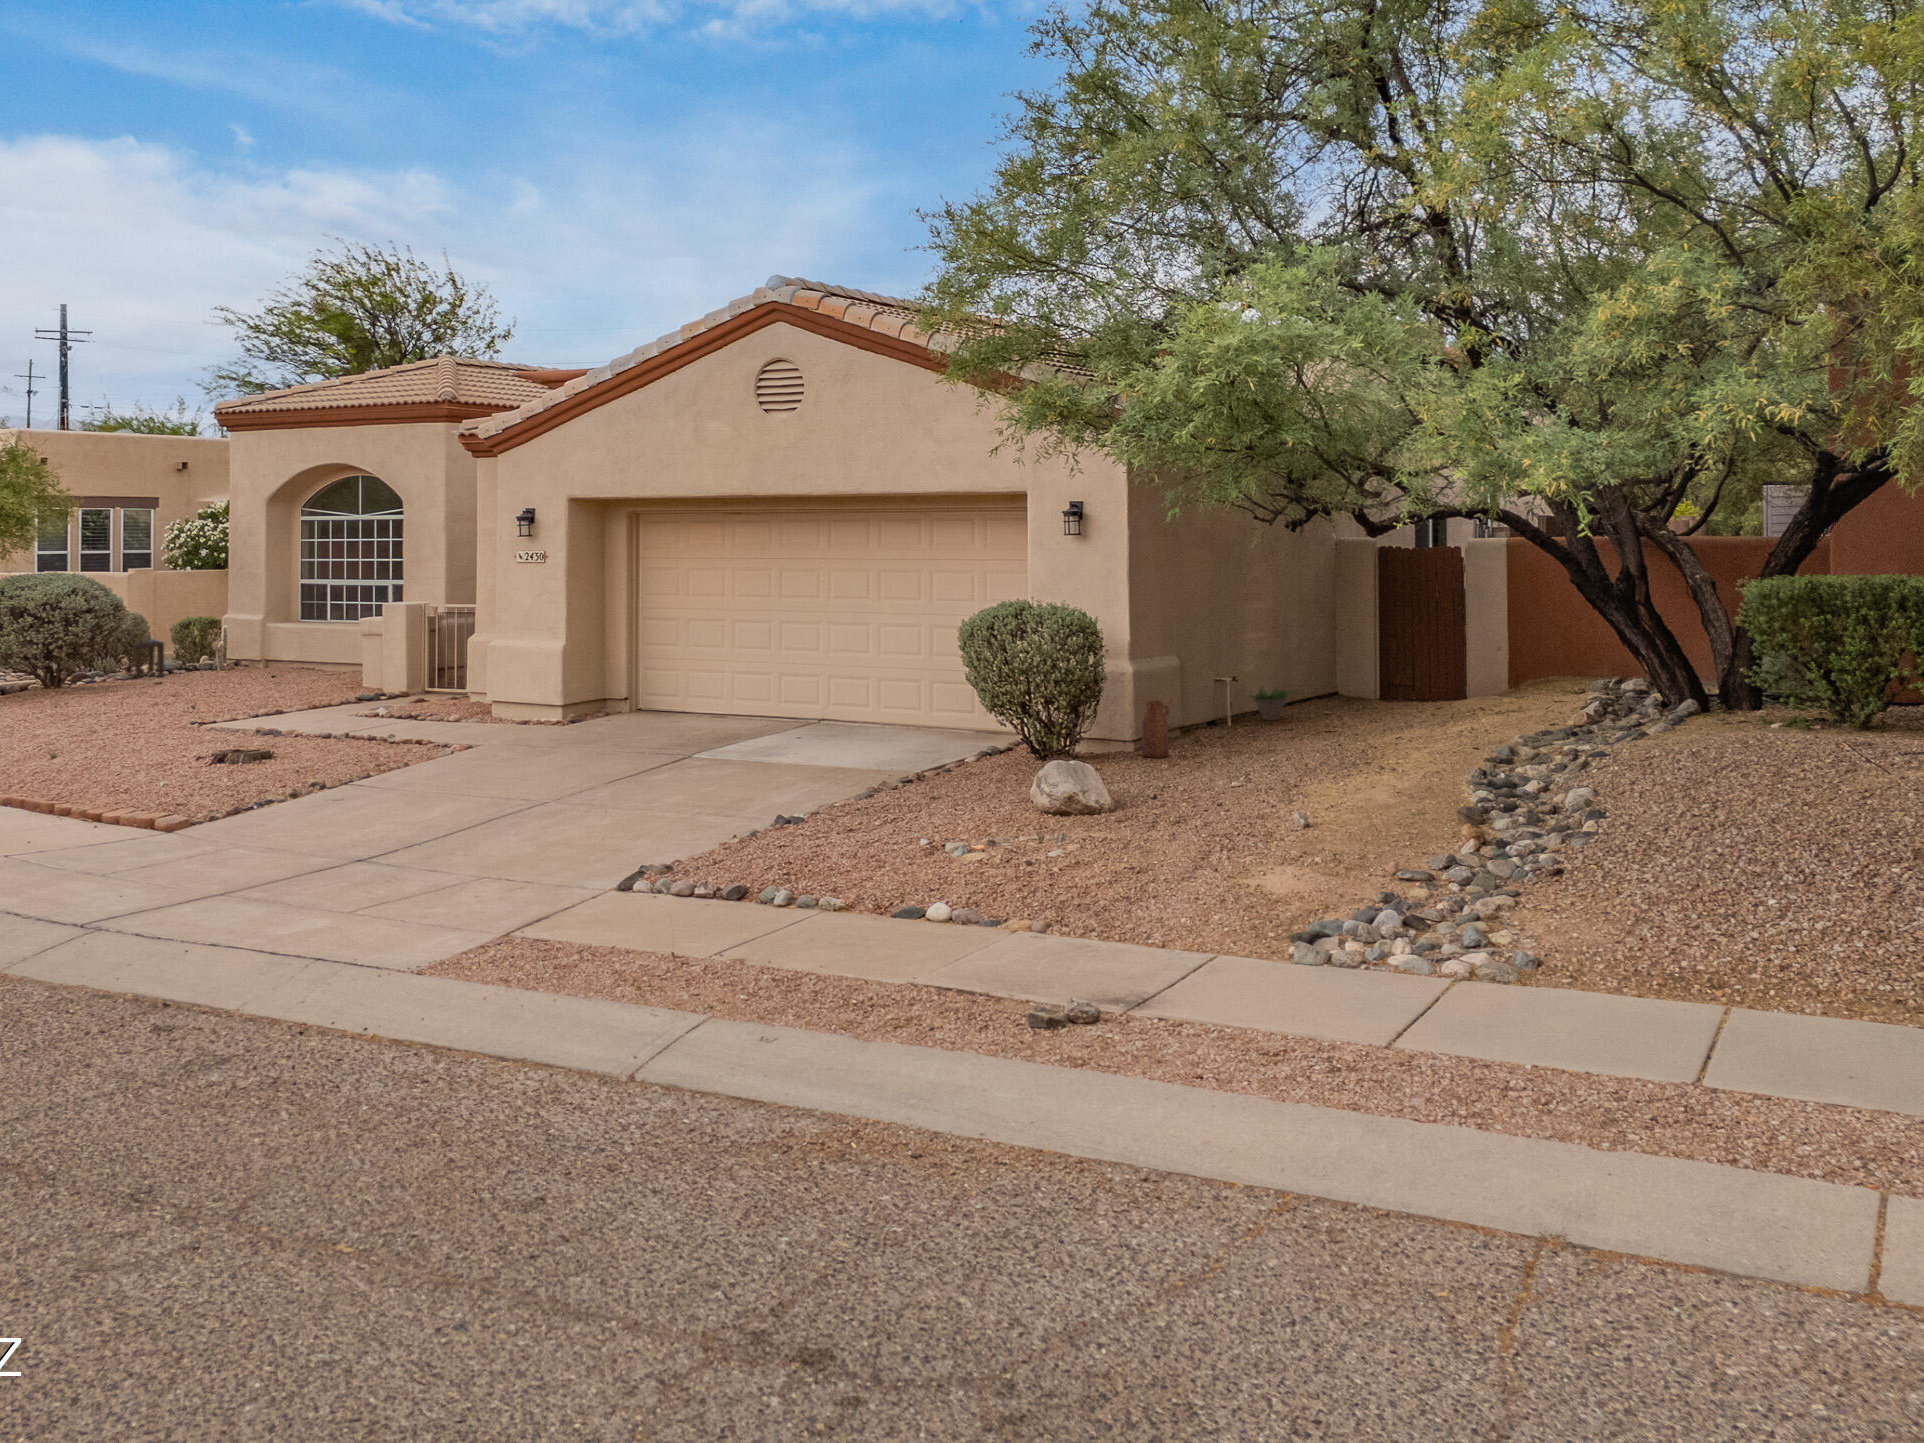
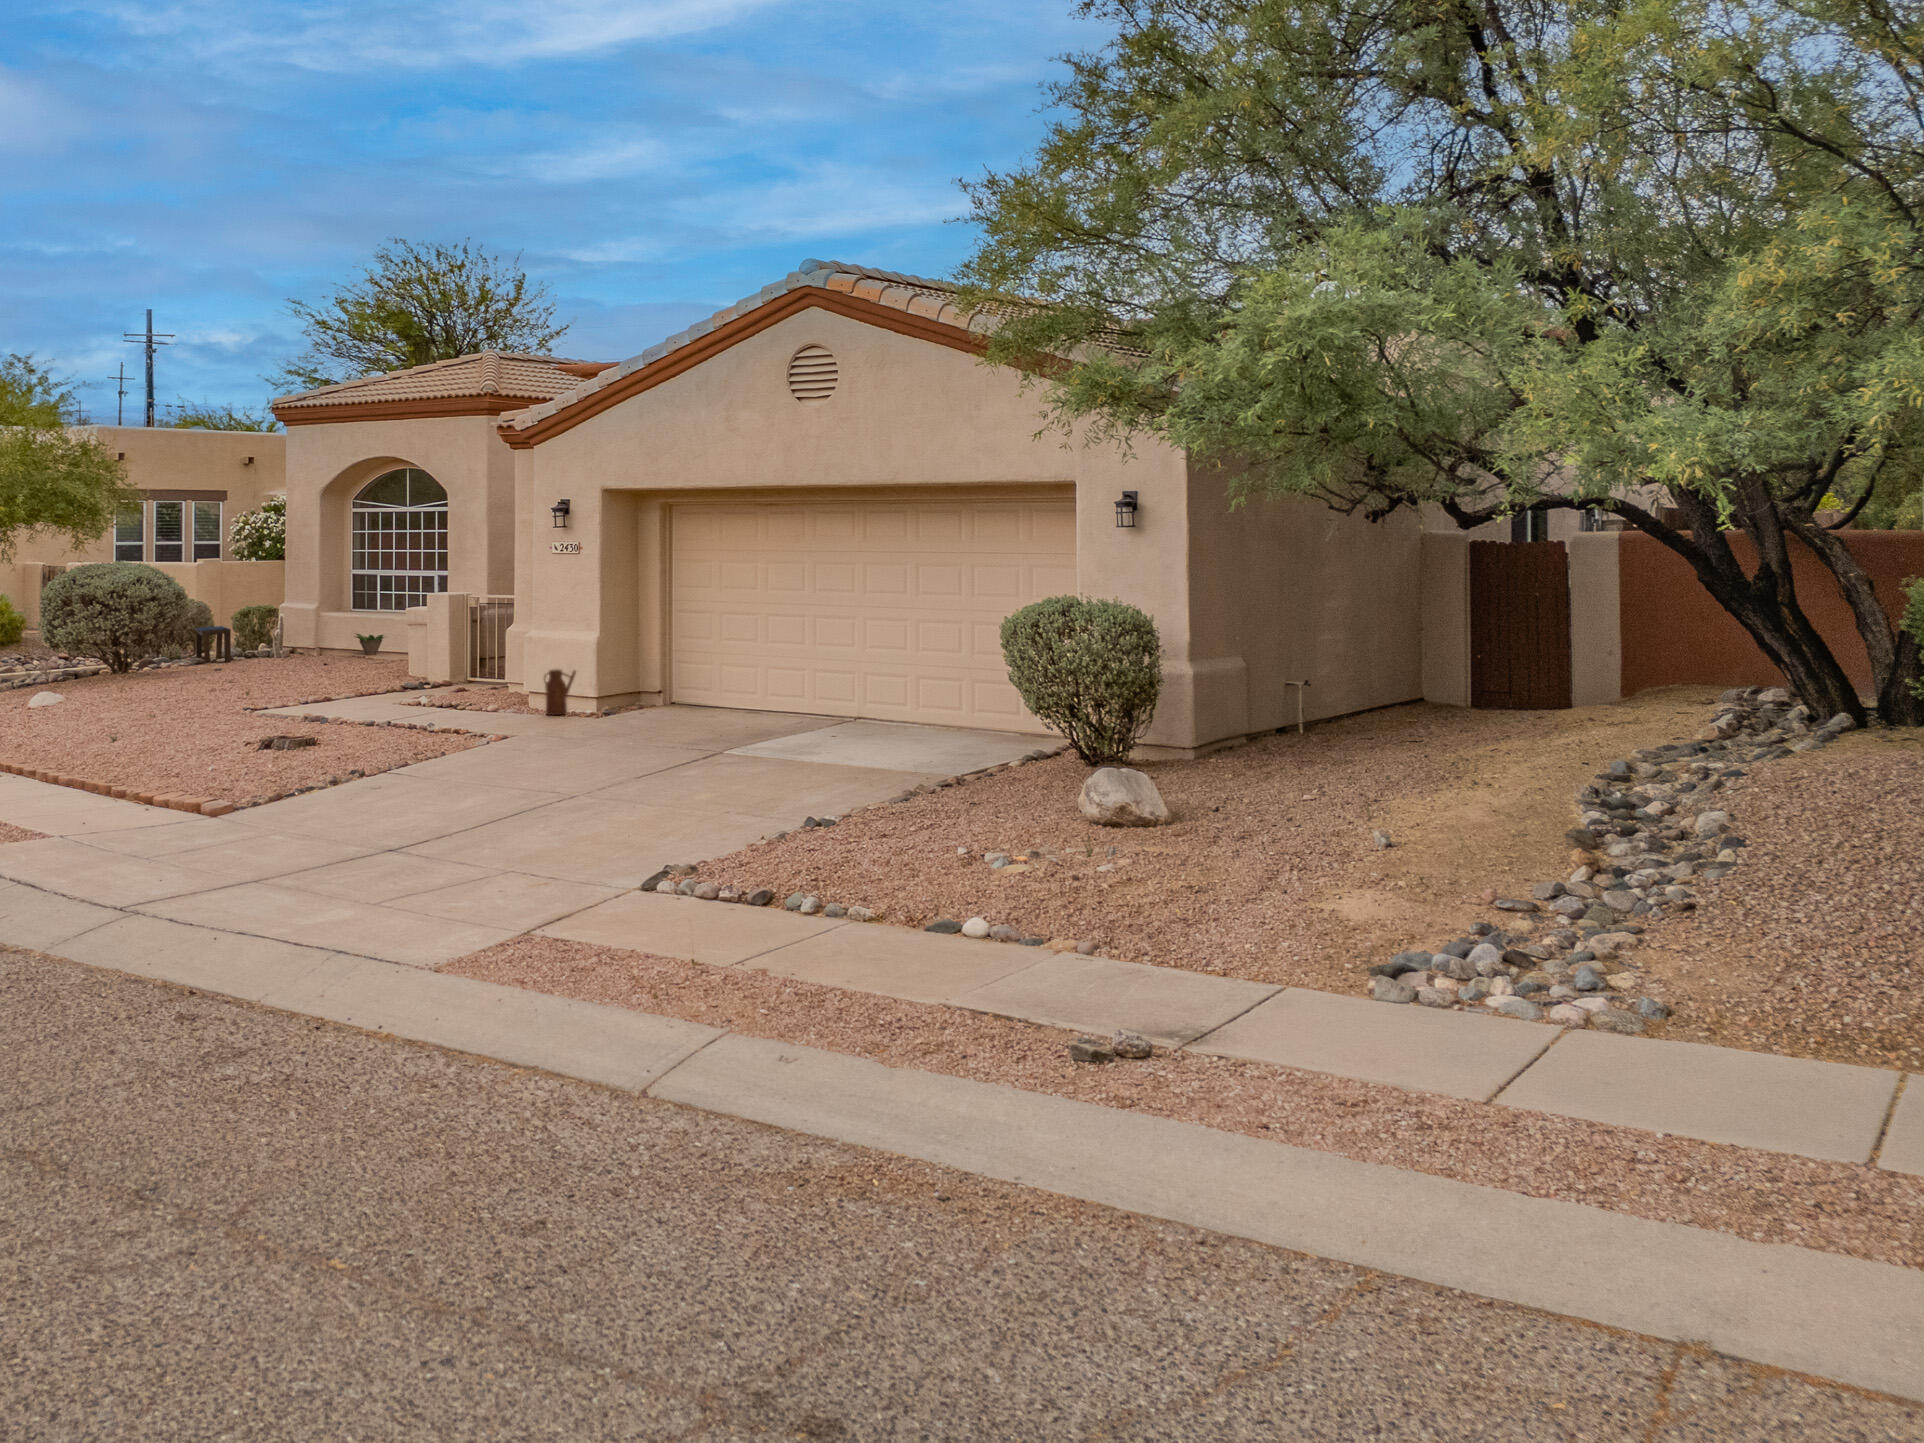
decorative plant: present [1251,687,1295,720] -> present [355,633,385,655]
watering can: present [1142,698,1172,758] -> present [545,669,576,715]

